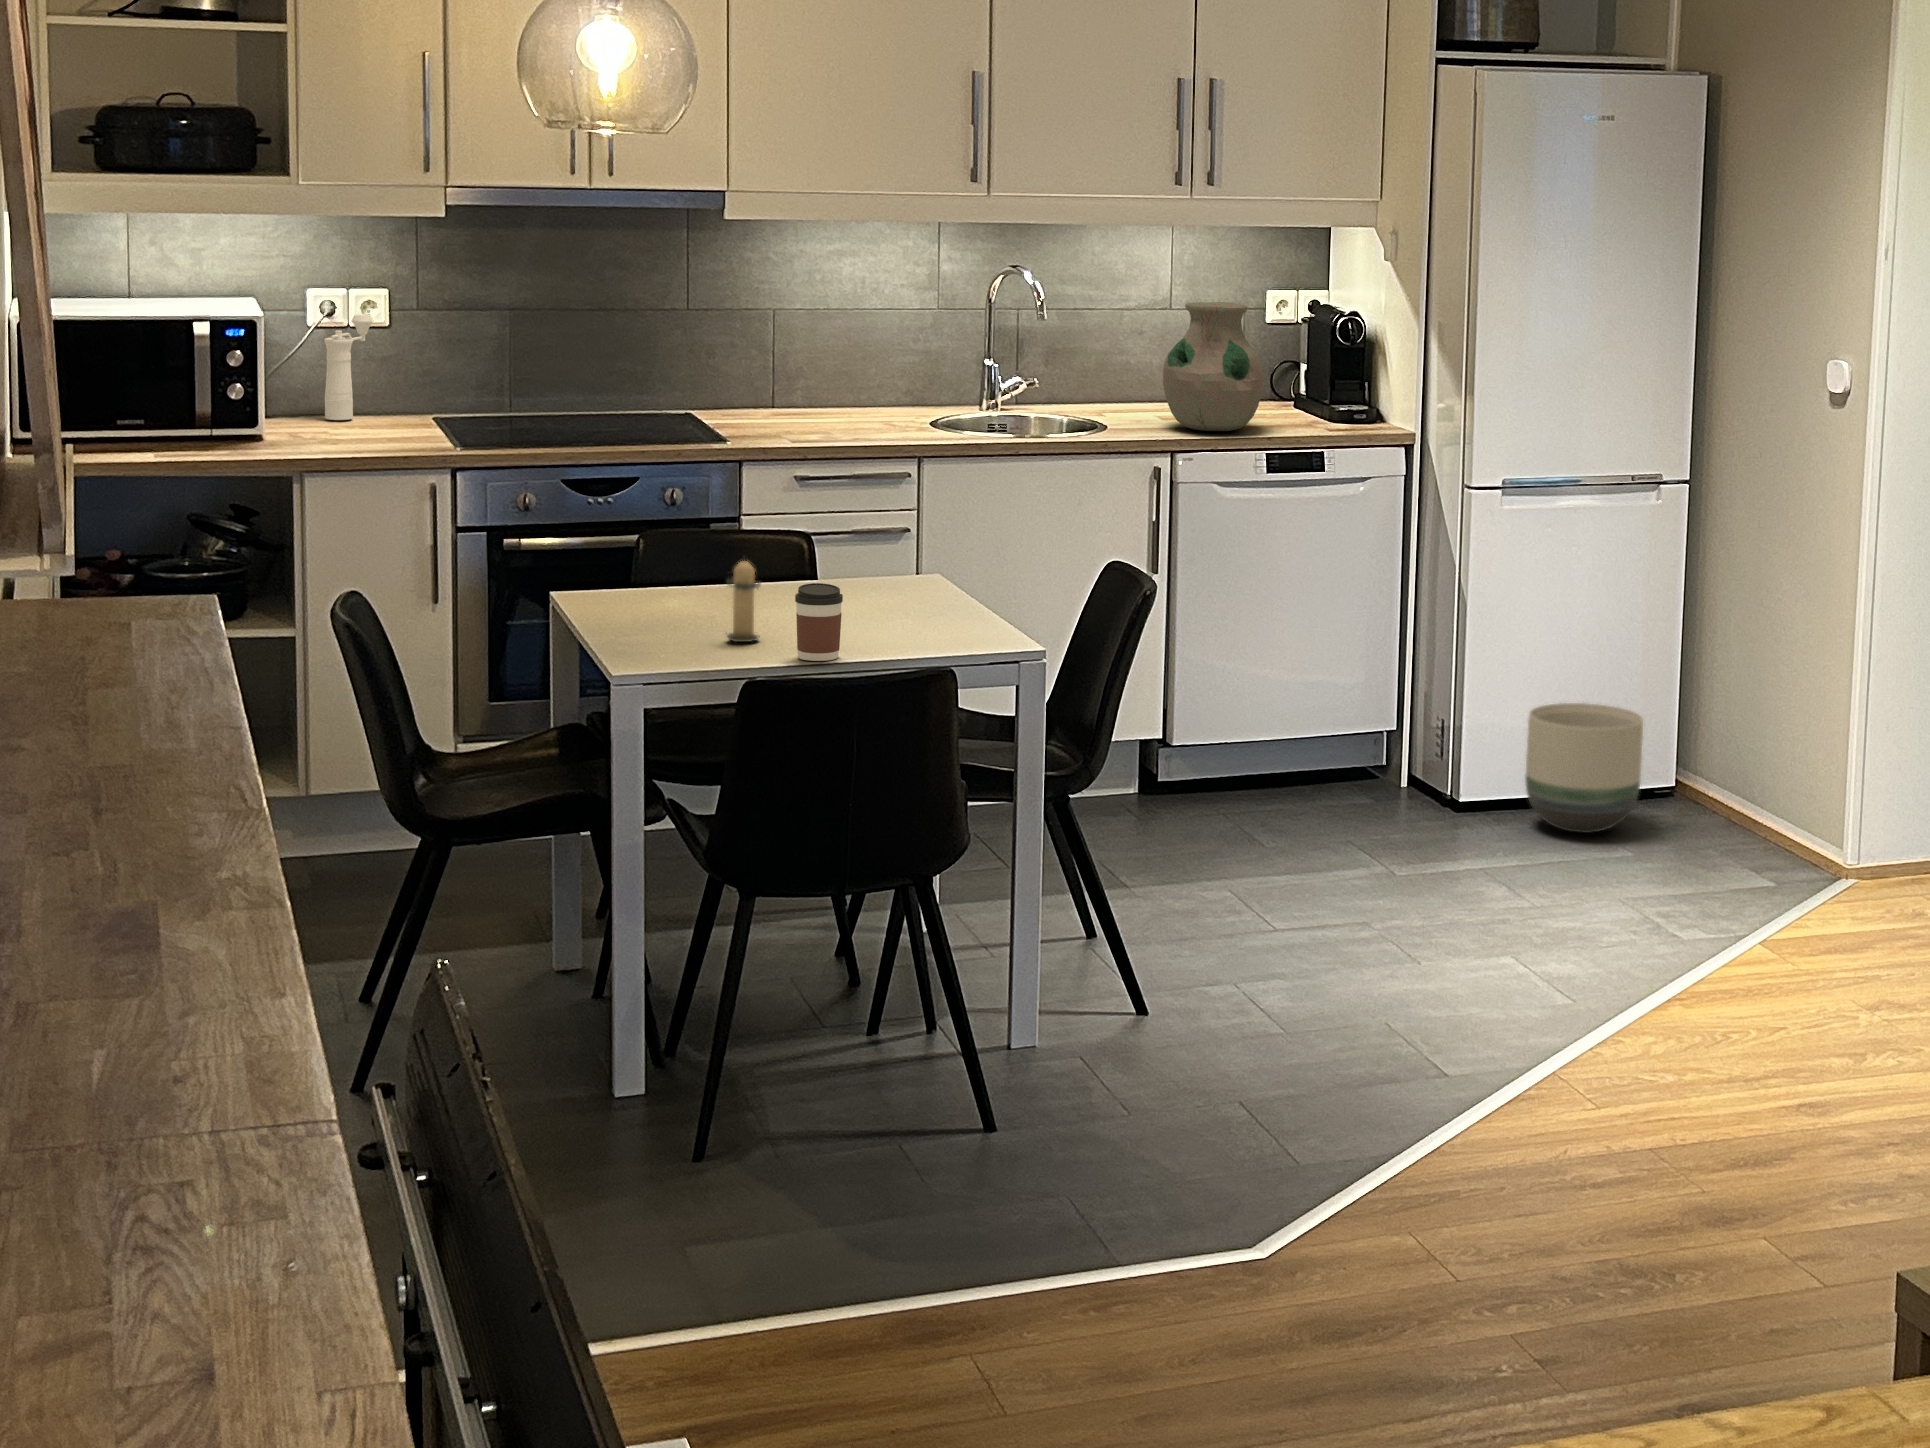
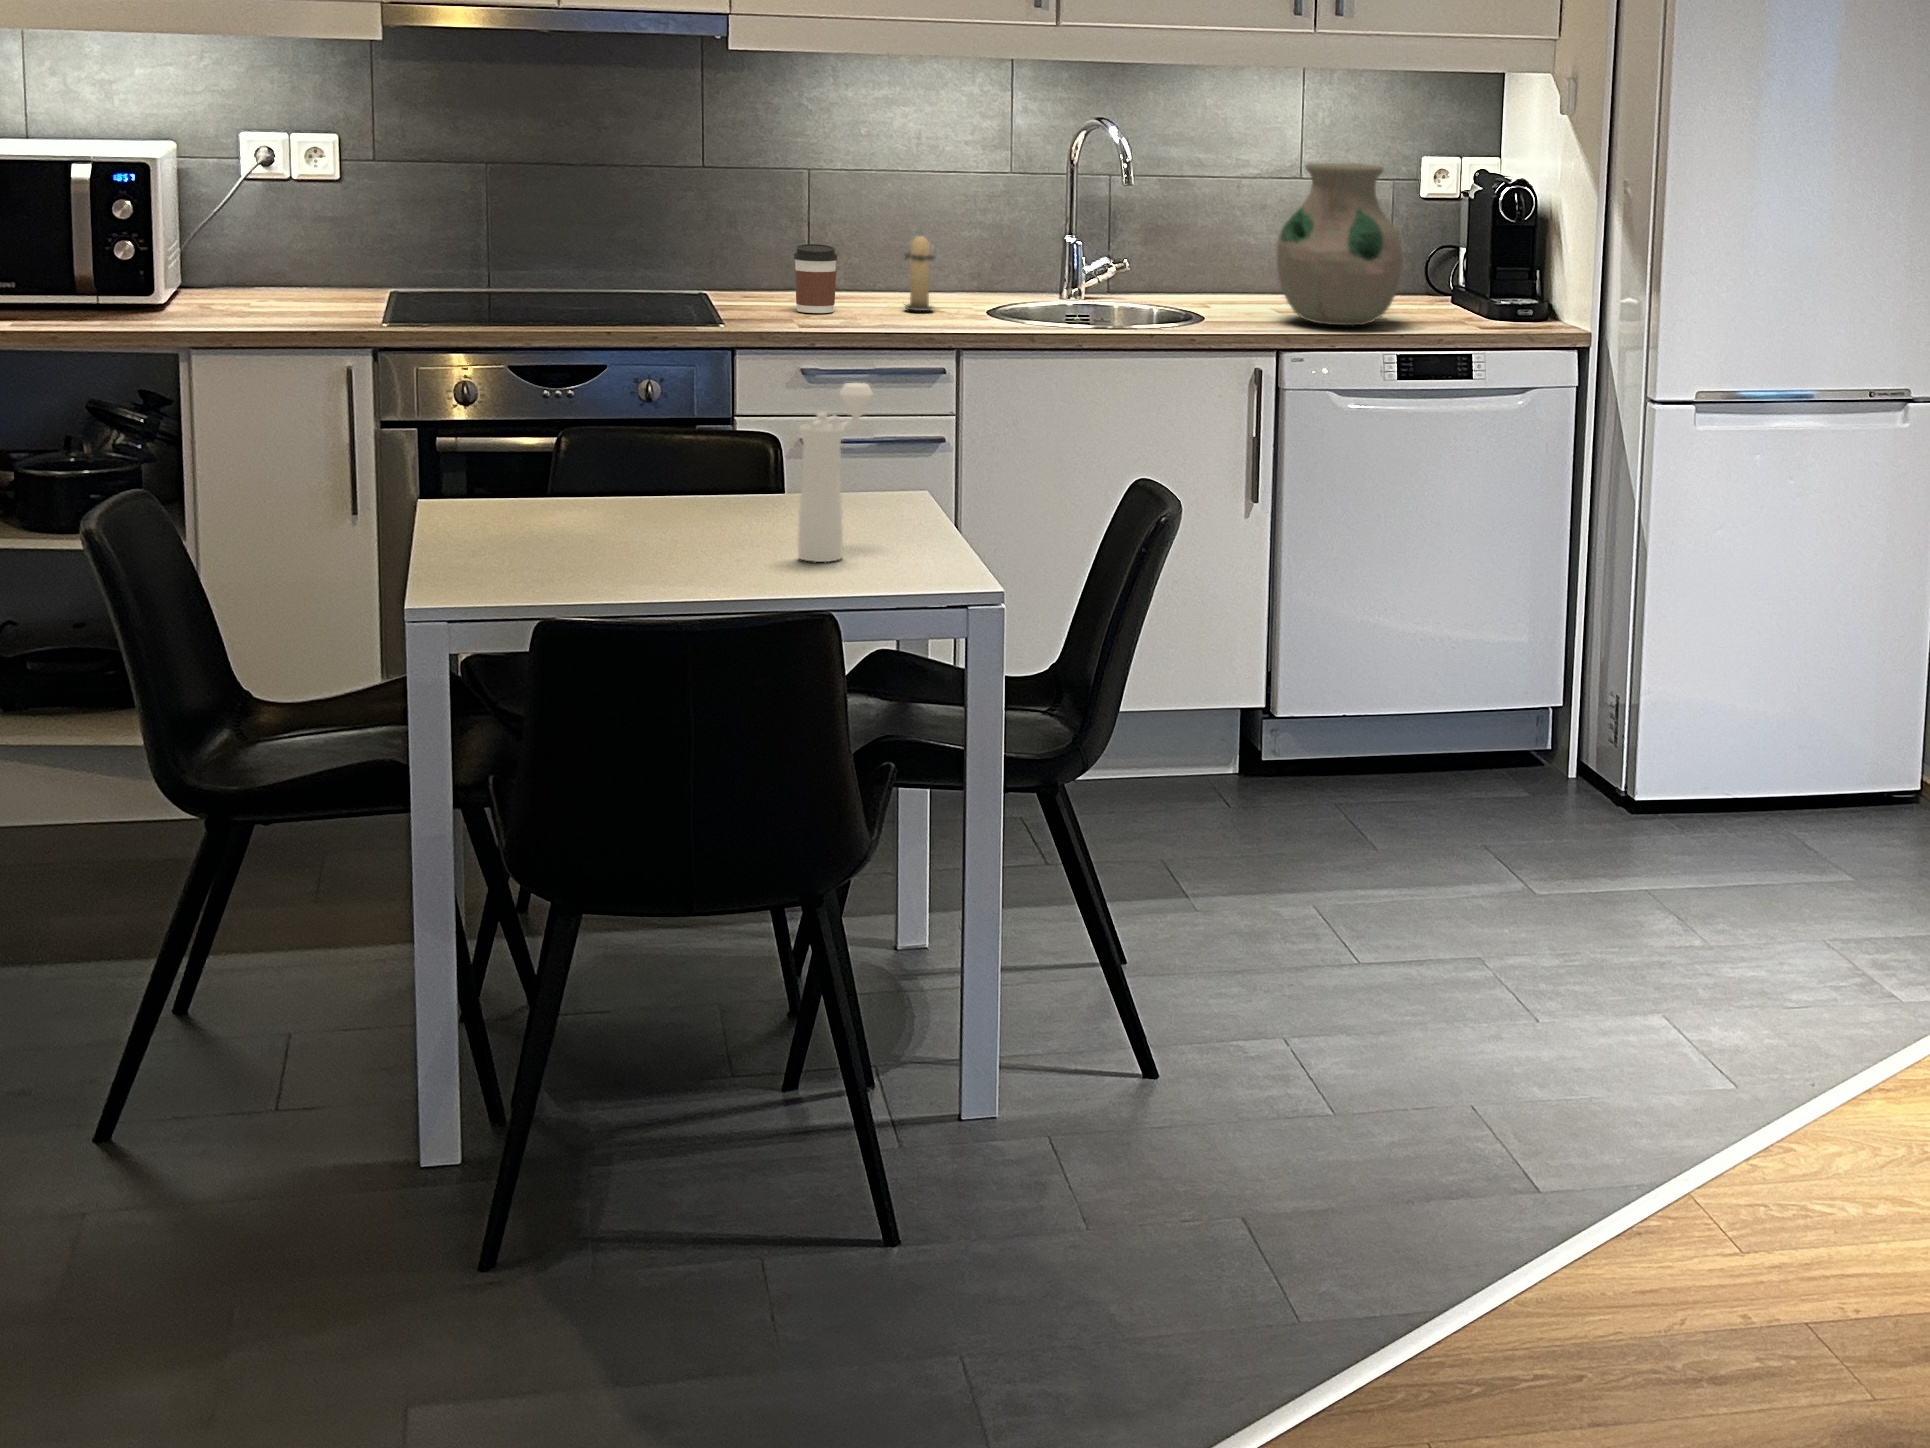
pepper mill: present [324,315,373,420] -> present [798,383,873,562]
candle: present [727,561,761,642] -> present [904,236,935,311]
coffee cup: present [795,583,843,661] -> present [794,244,837,313]
planter: present [1525,703,1643,833] -> none [1721,681,1875,848]

